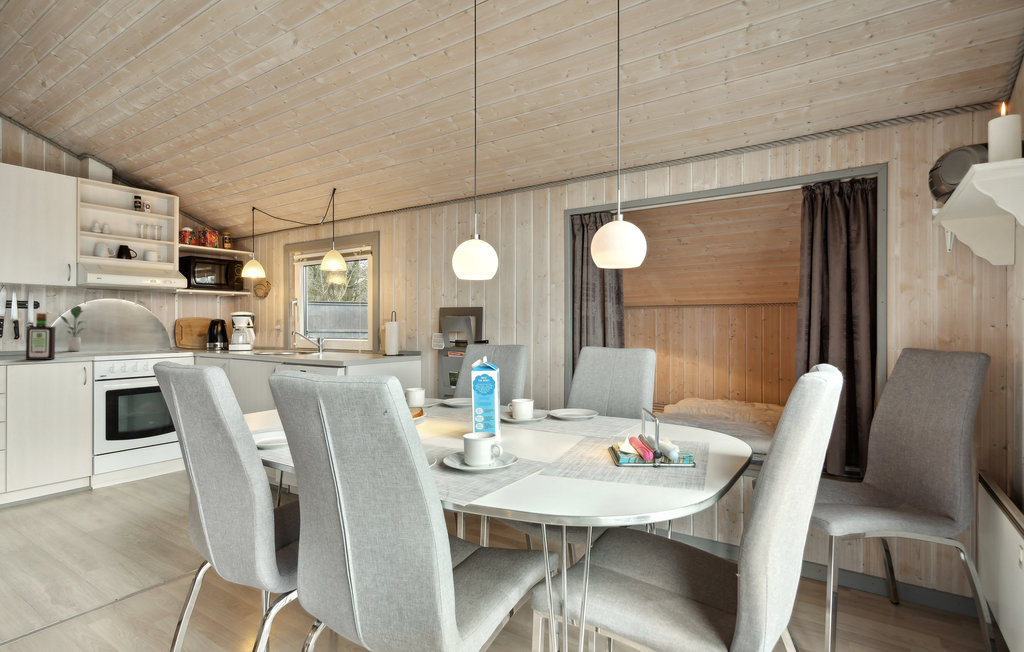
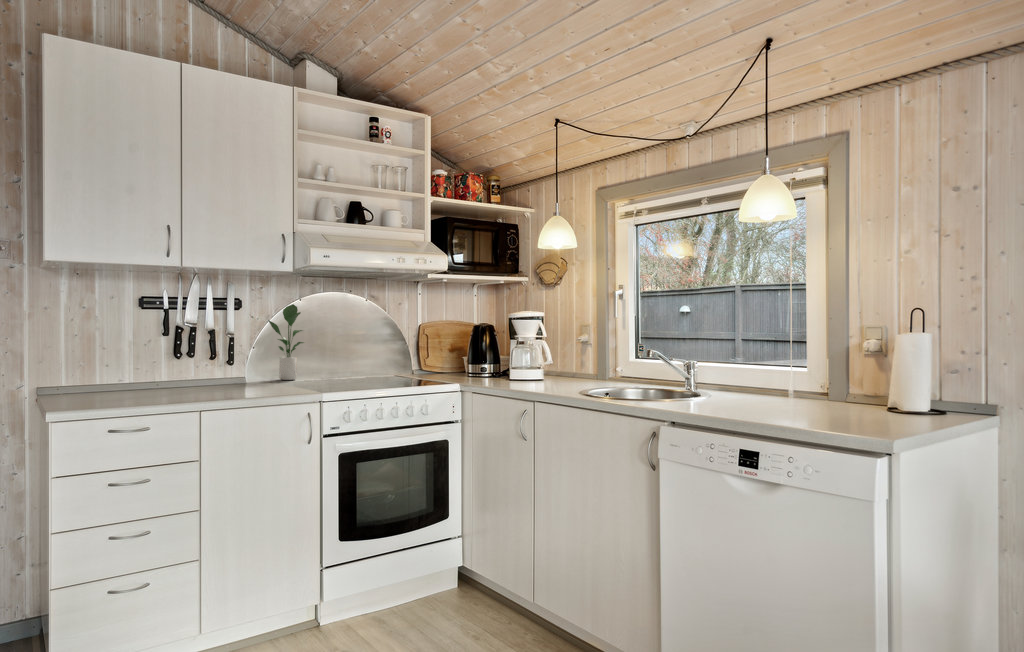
bottle: present [26,313,55,360] -> none [229,319,268,399]

